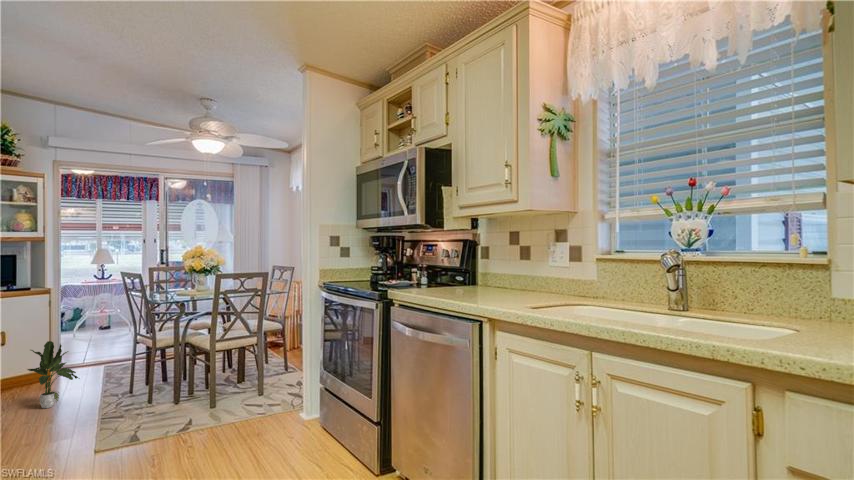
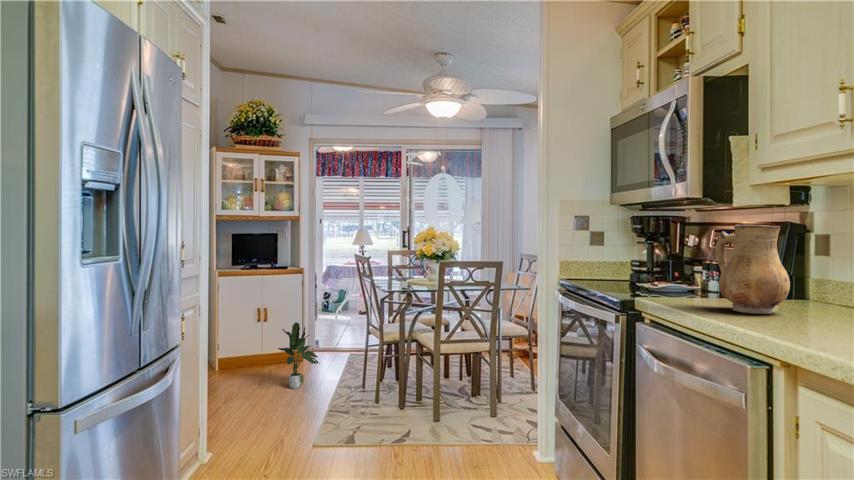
ceramic pitcher: none [436,241,476,294] -> present [716,225,790,314]

